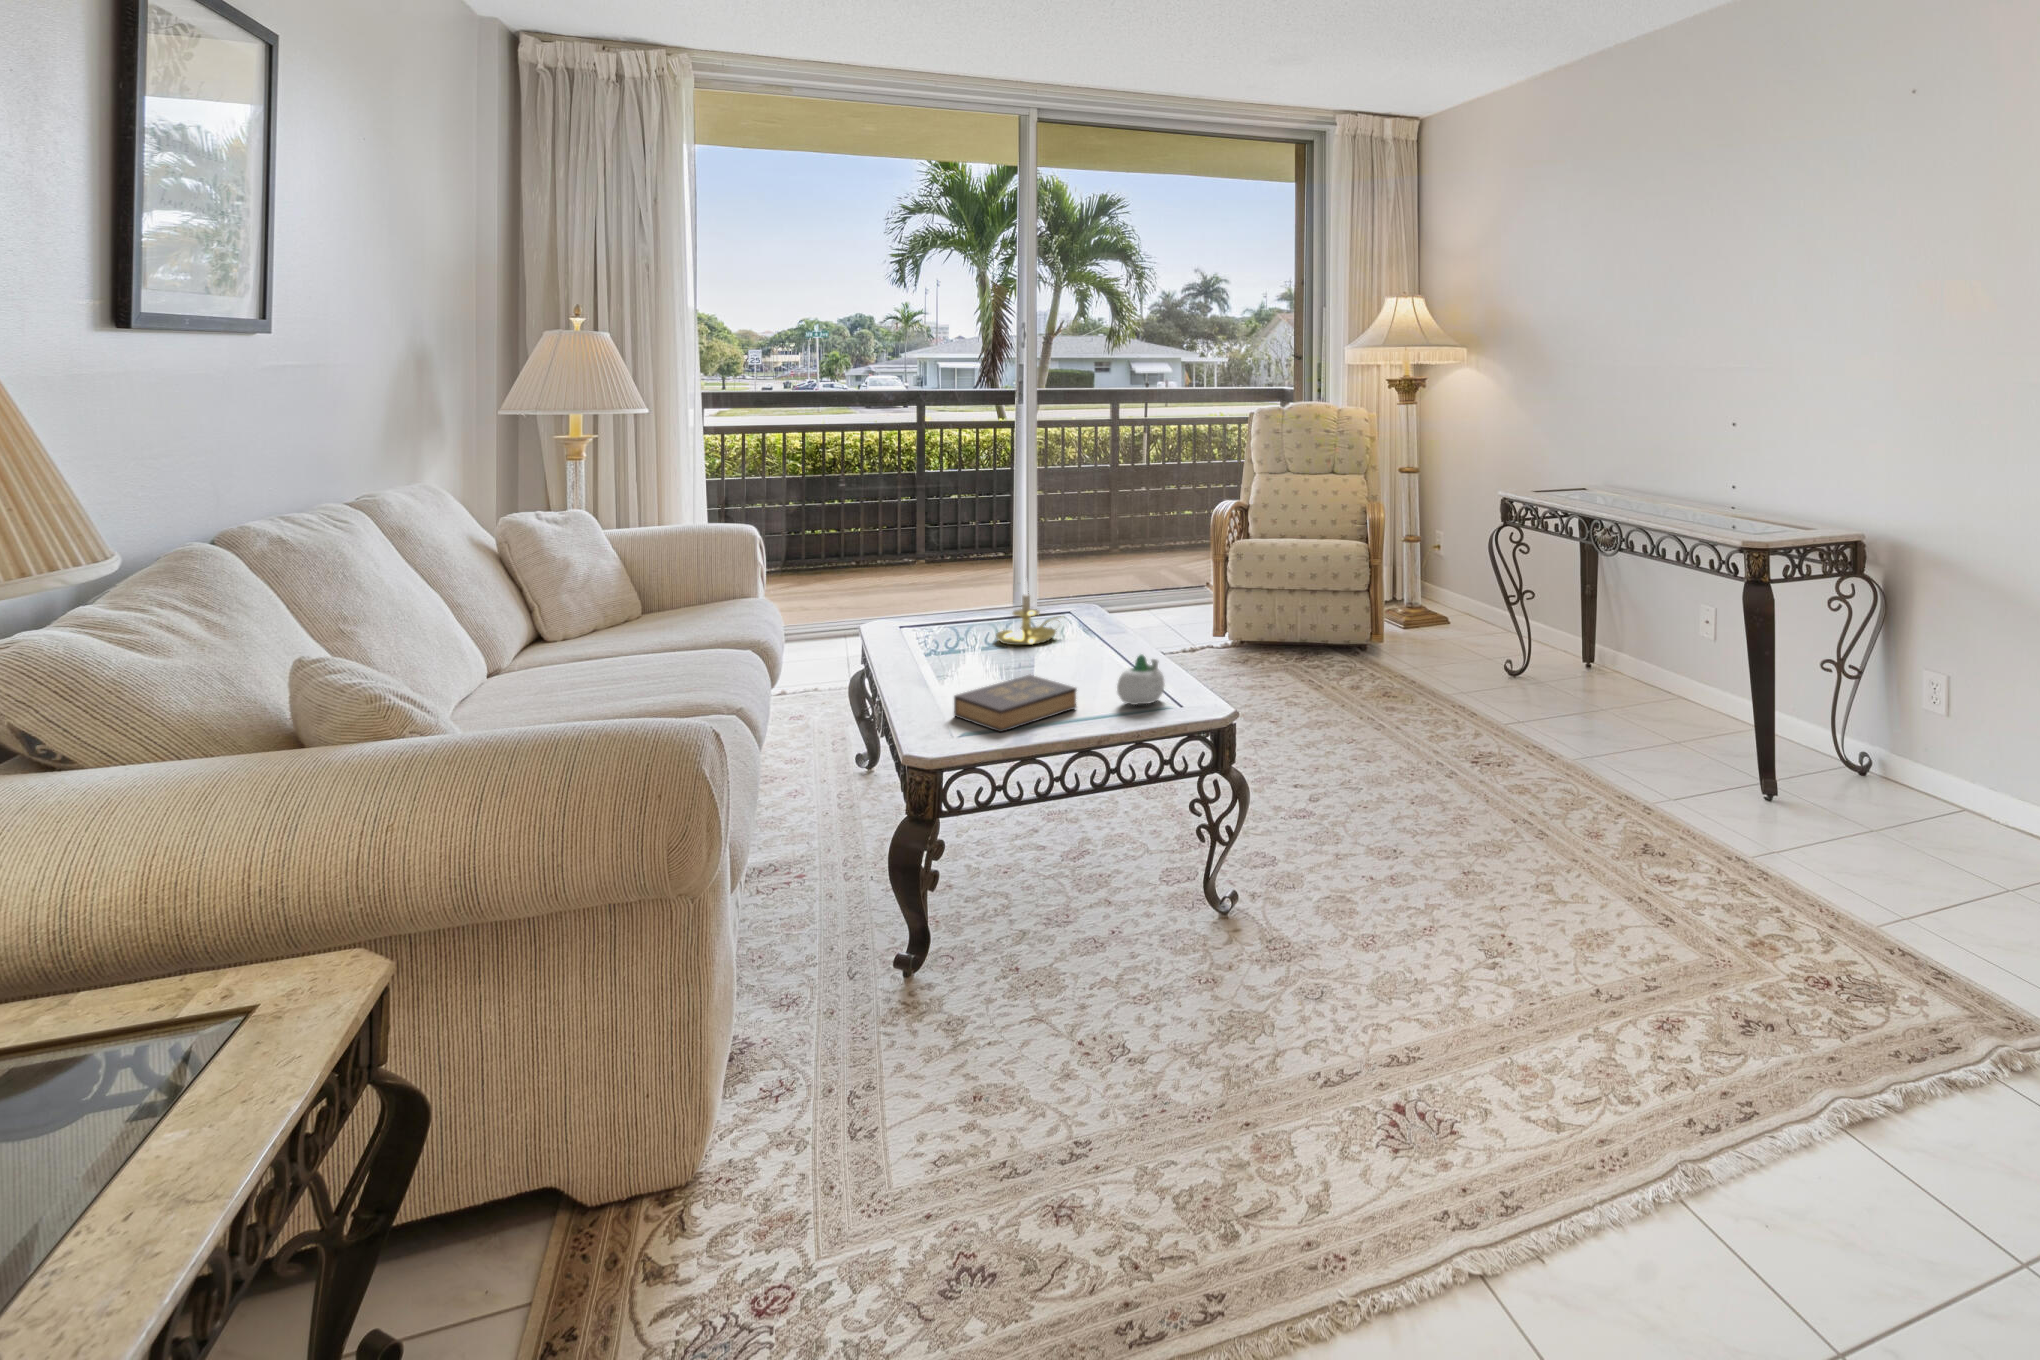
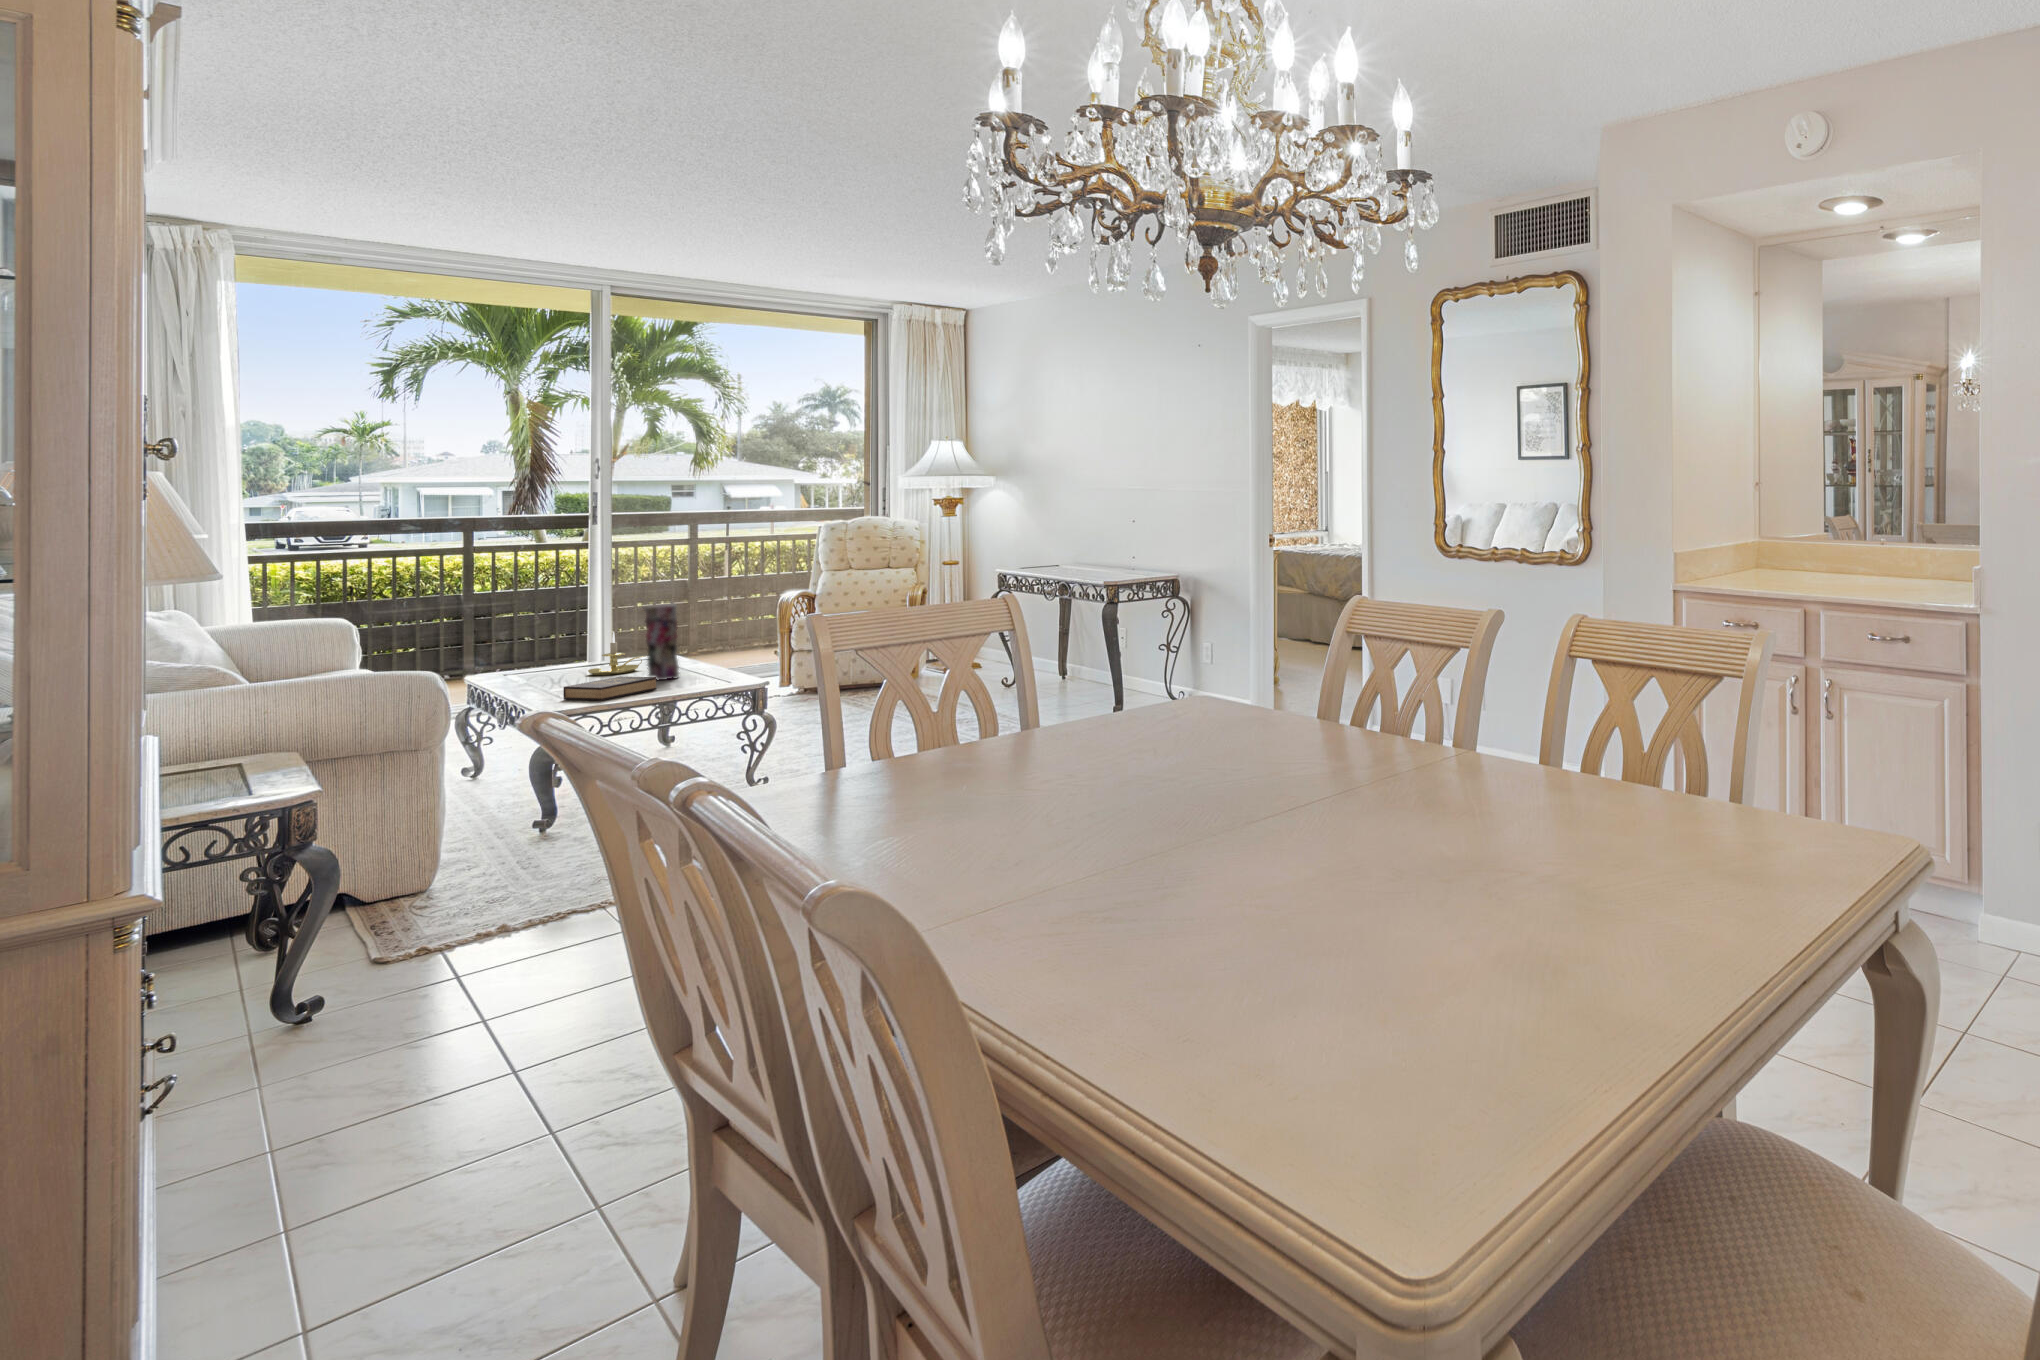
vase: none [1060,550,1107,676] -> present [643,604,679,680]
succulent planter: present [1117,655,1164,705] -> none [686,656,721,685]

